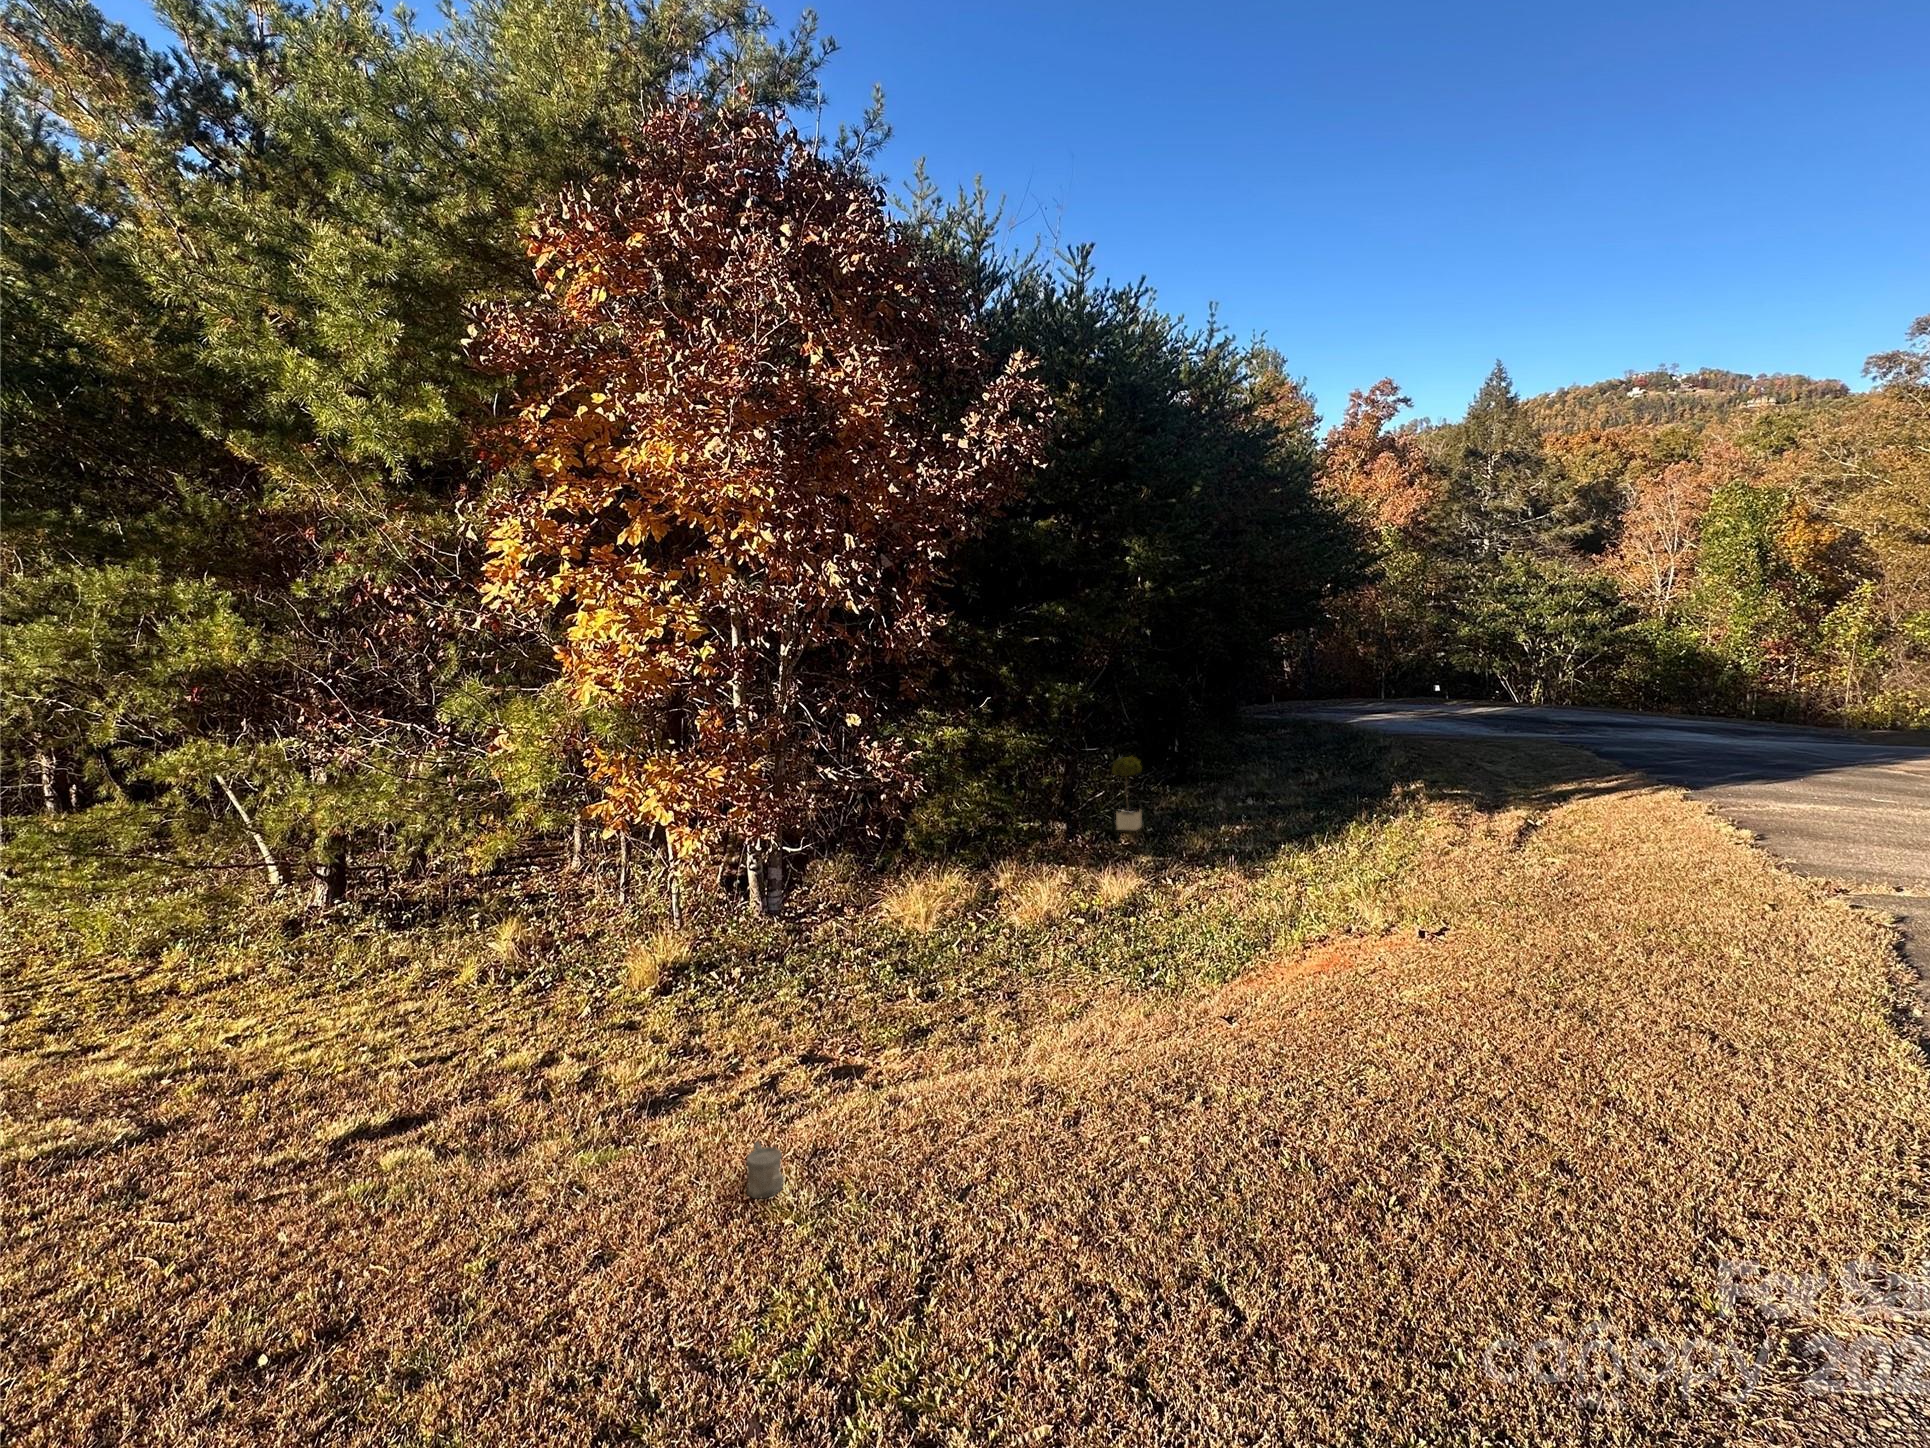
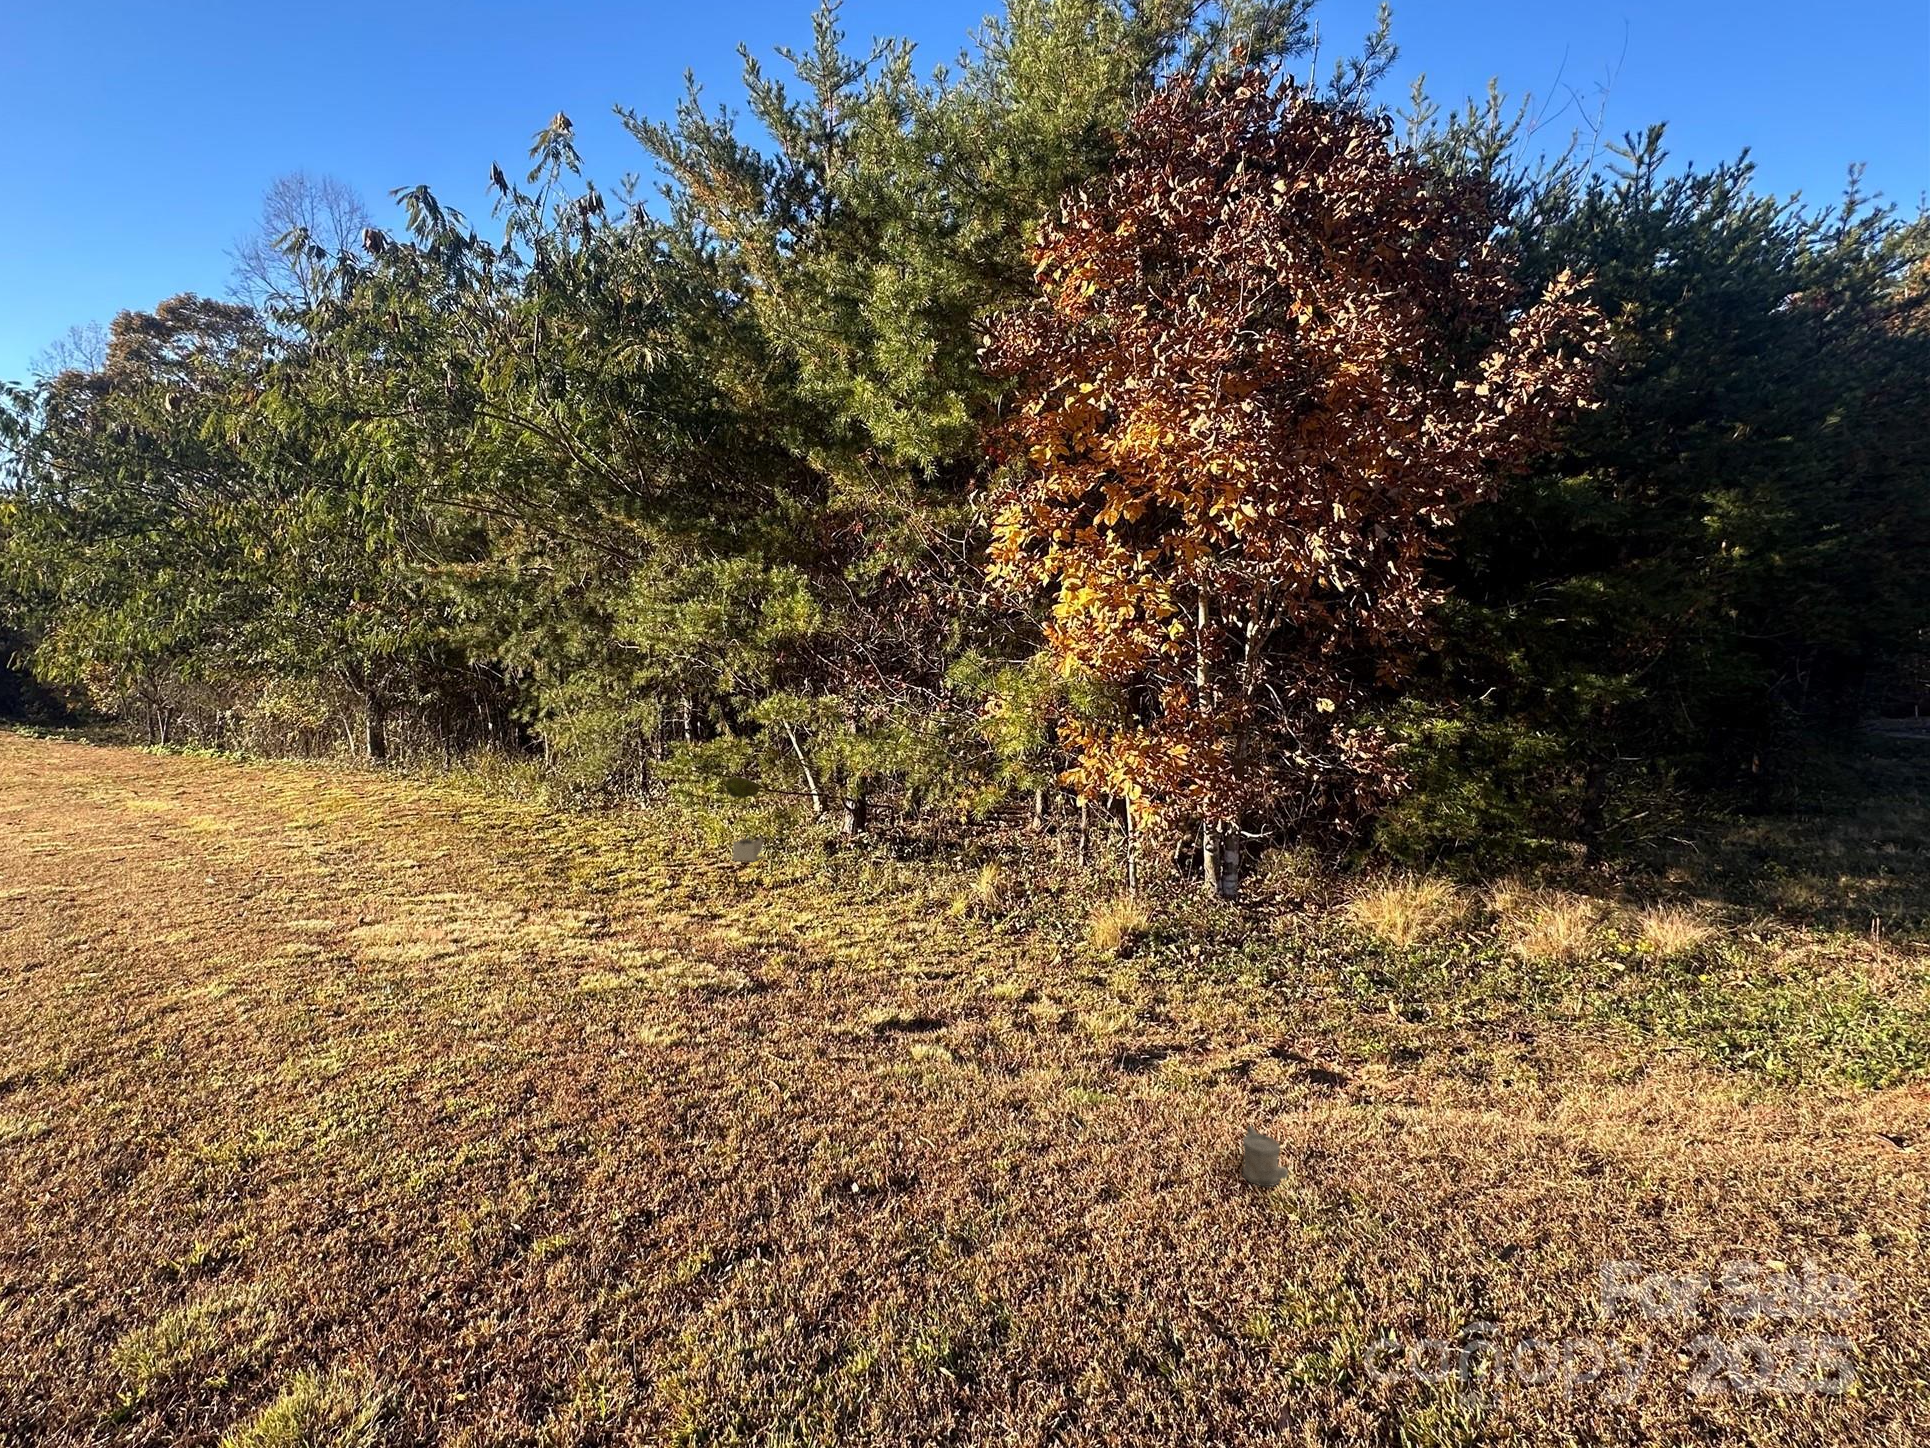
potted tree: present [1112,756,1142,830] -> present [726,776,763,861]

